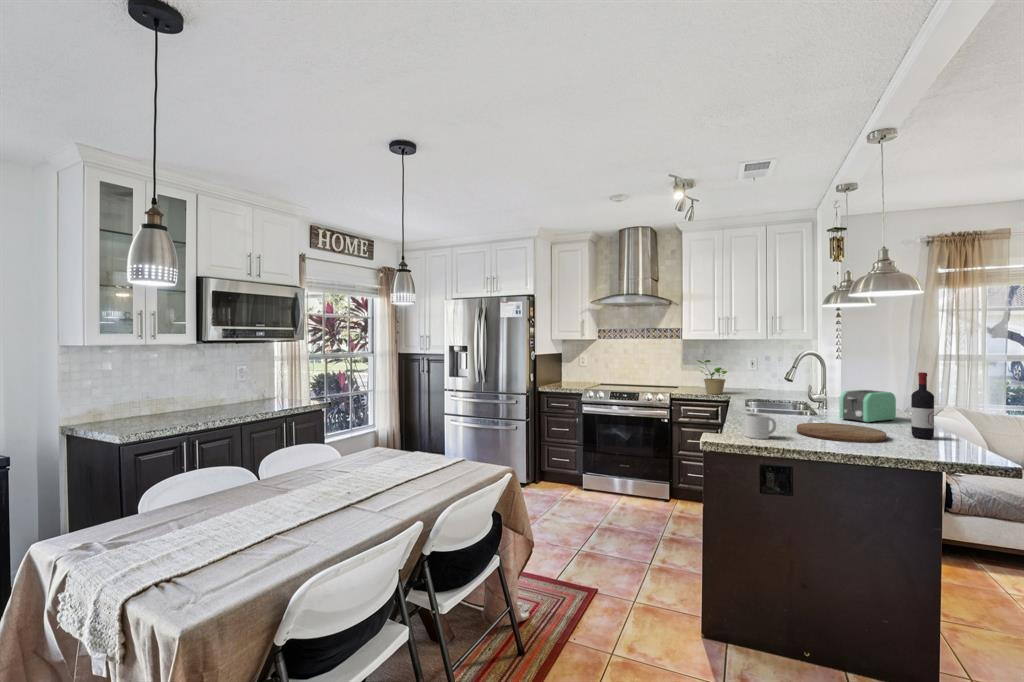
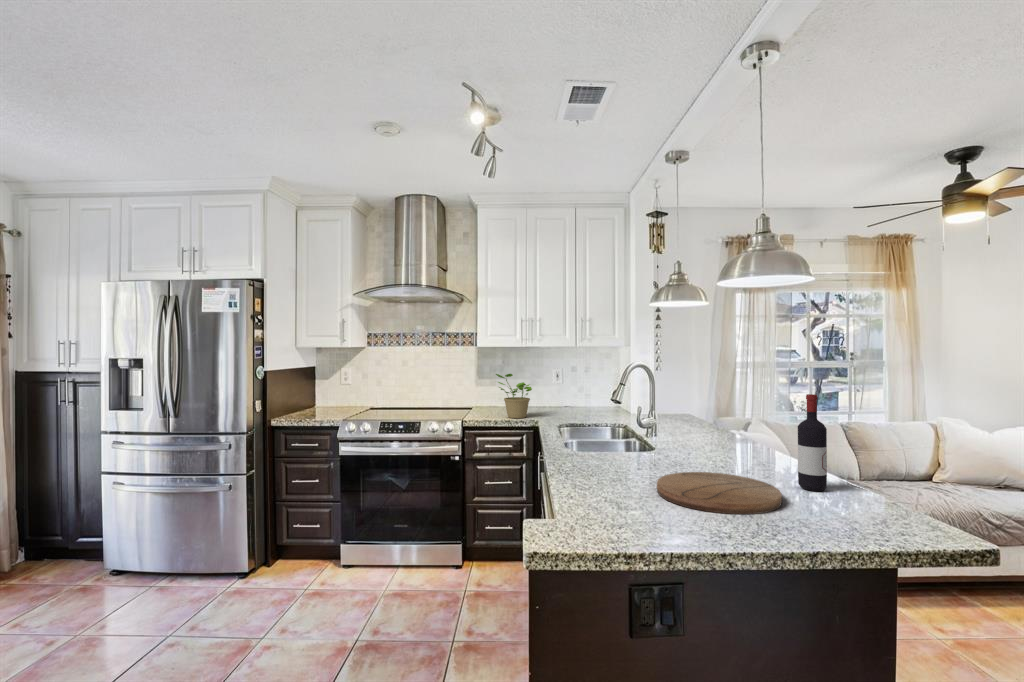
toaster: present [839,390,896,423] -> none [685,413,743,460]
mug: present [745,414,776,439] -> none [594,476,639,526]

